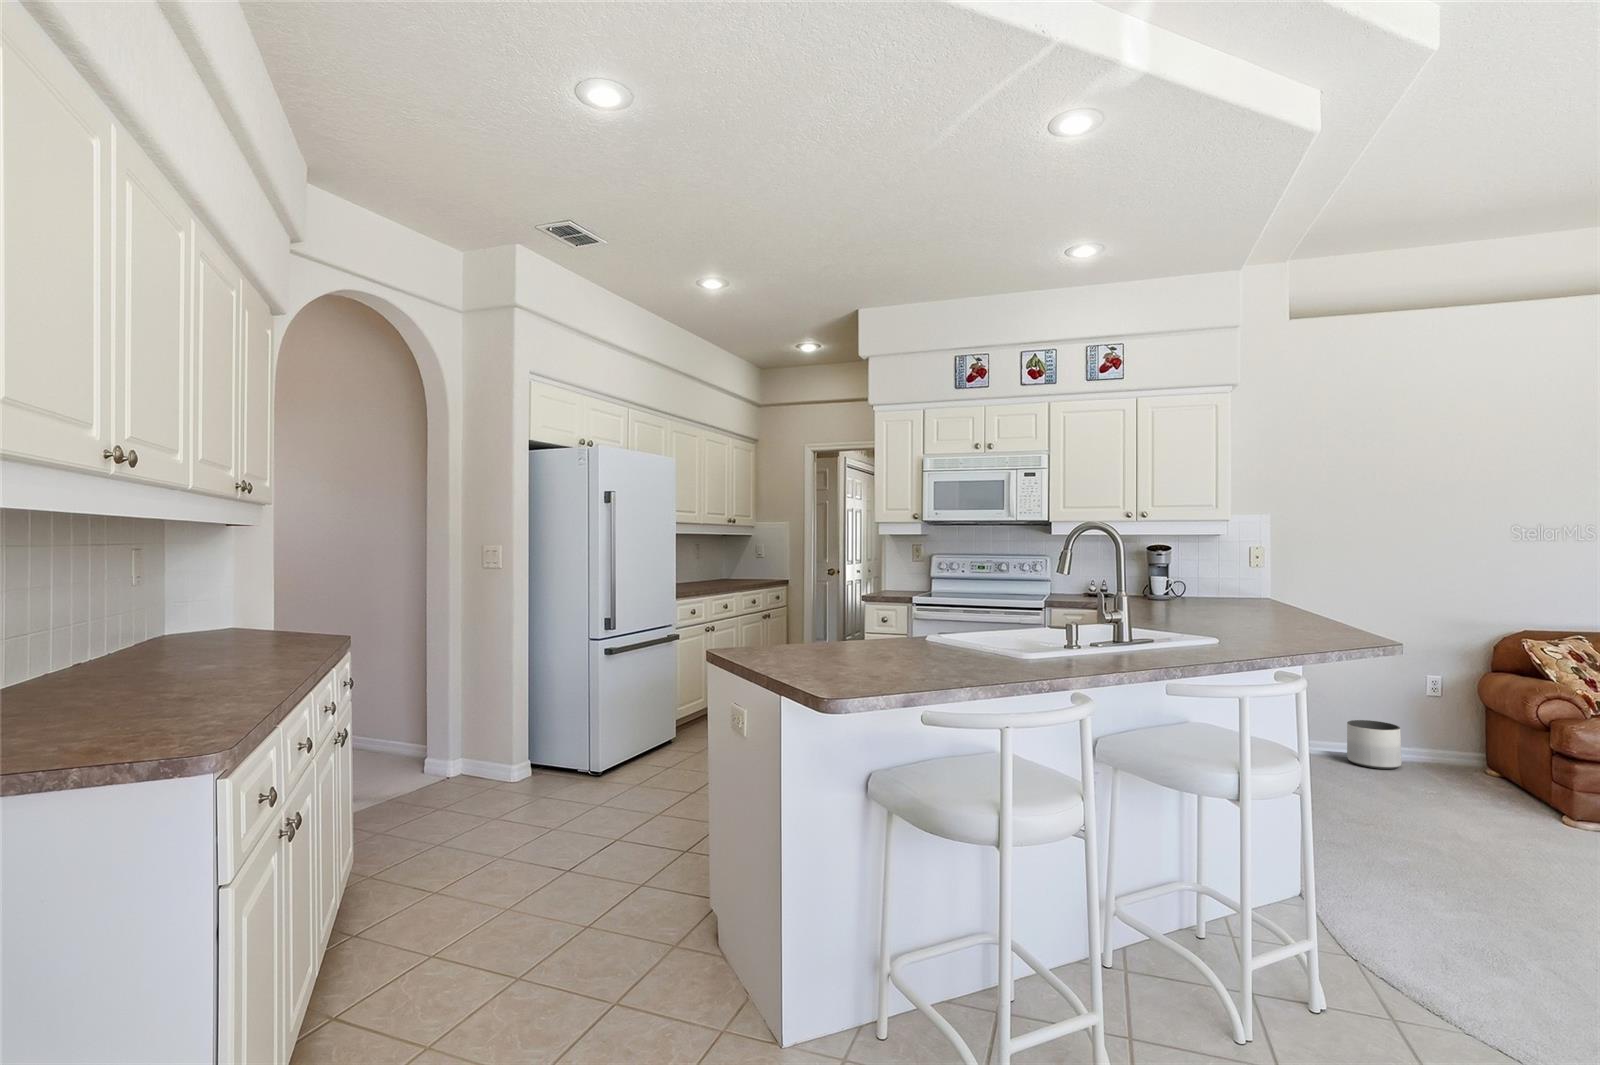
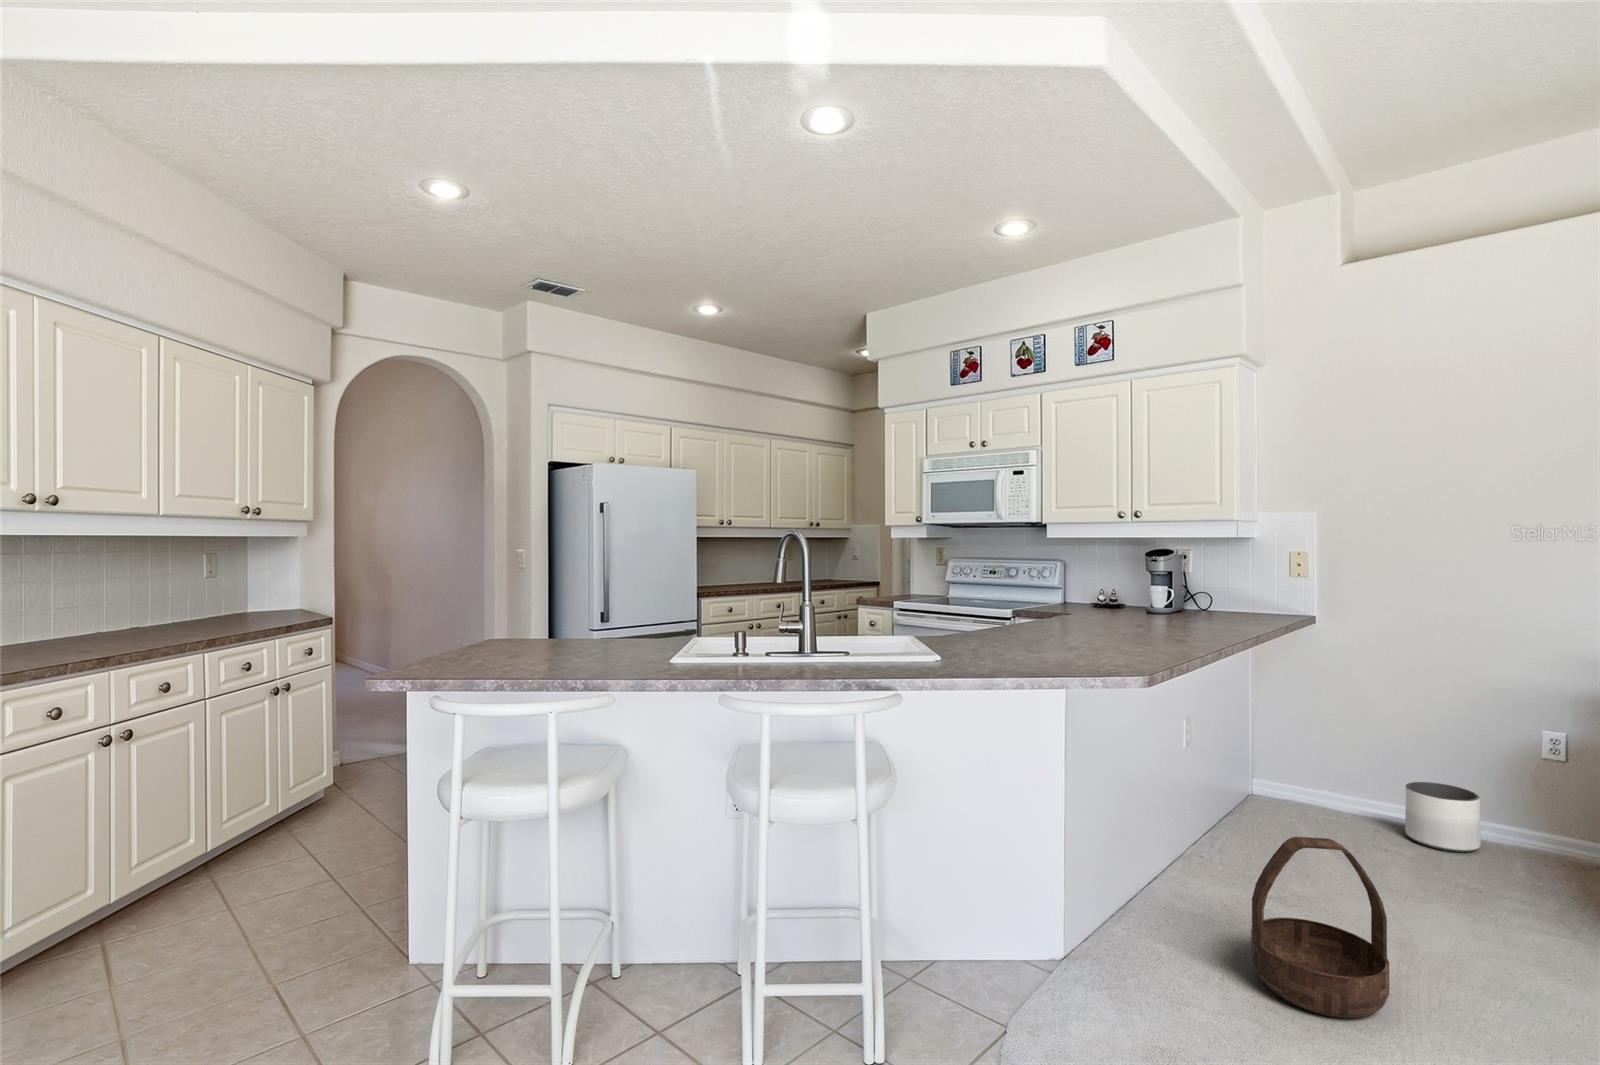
basket: none [1422,759,1540,893] -> present [1251,837,1389,1019]

